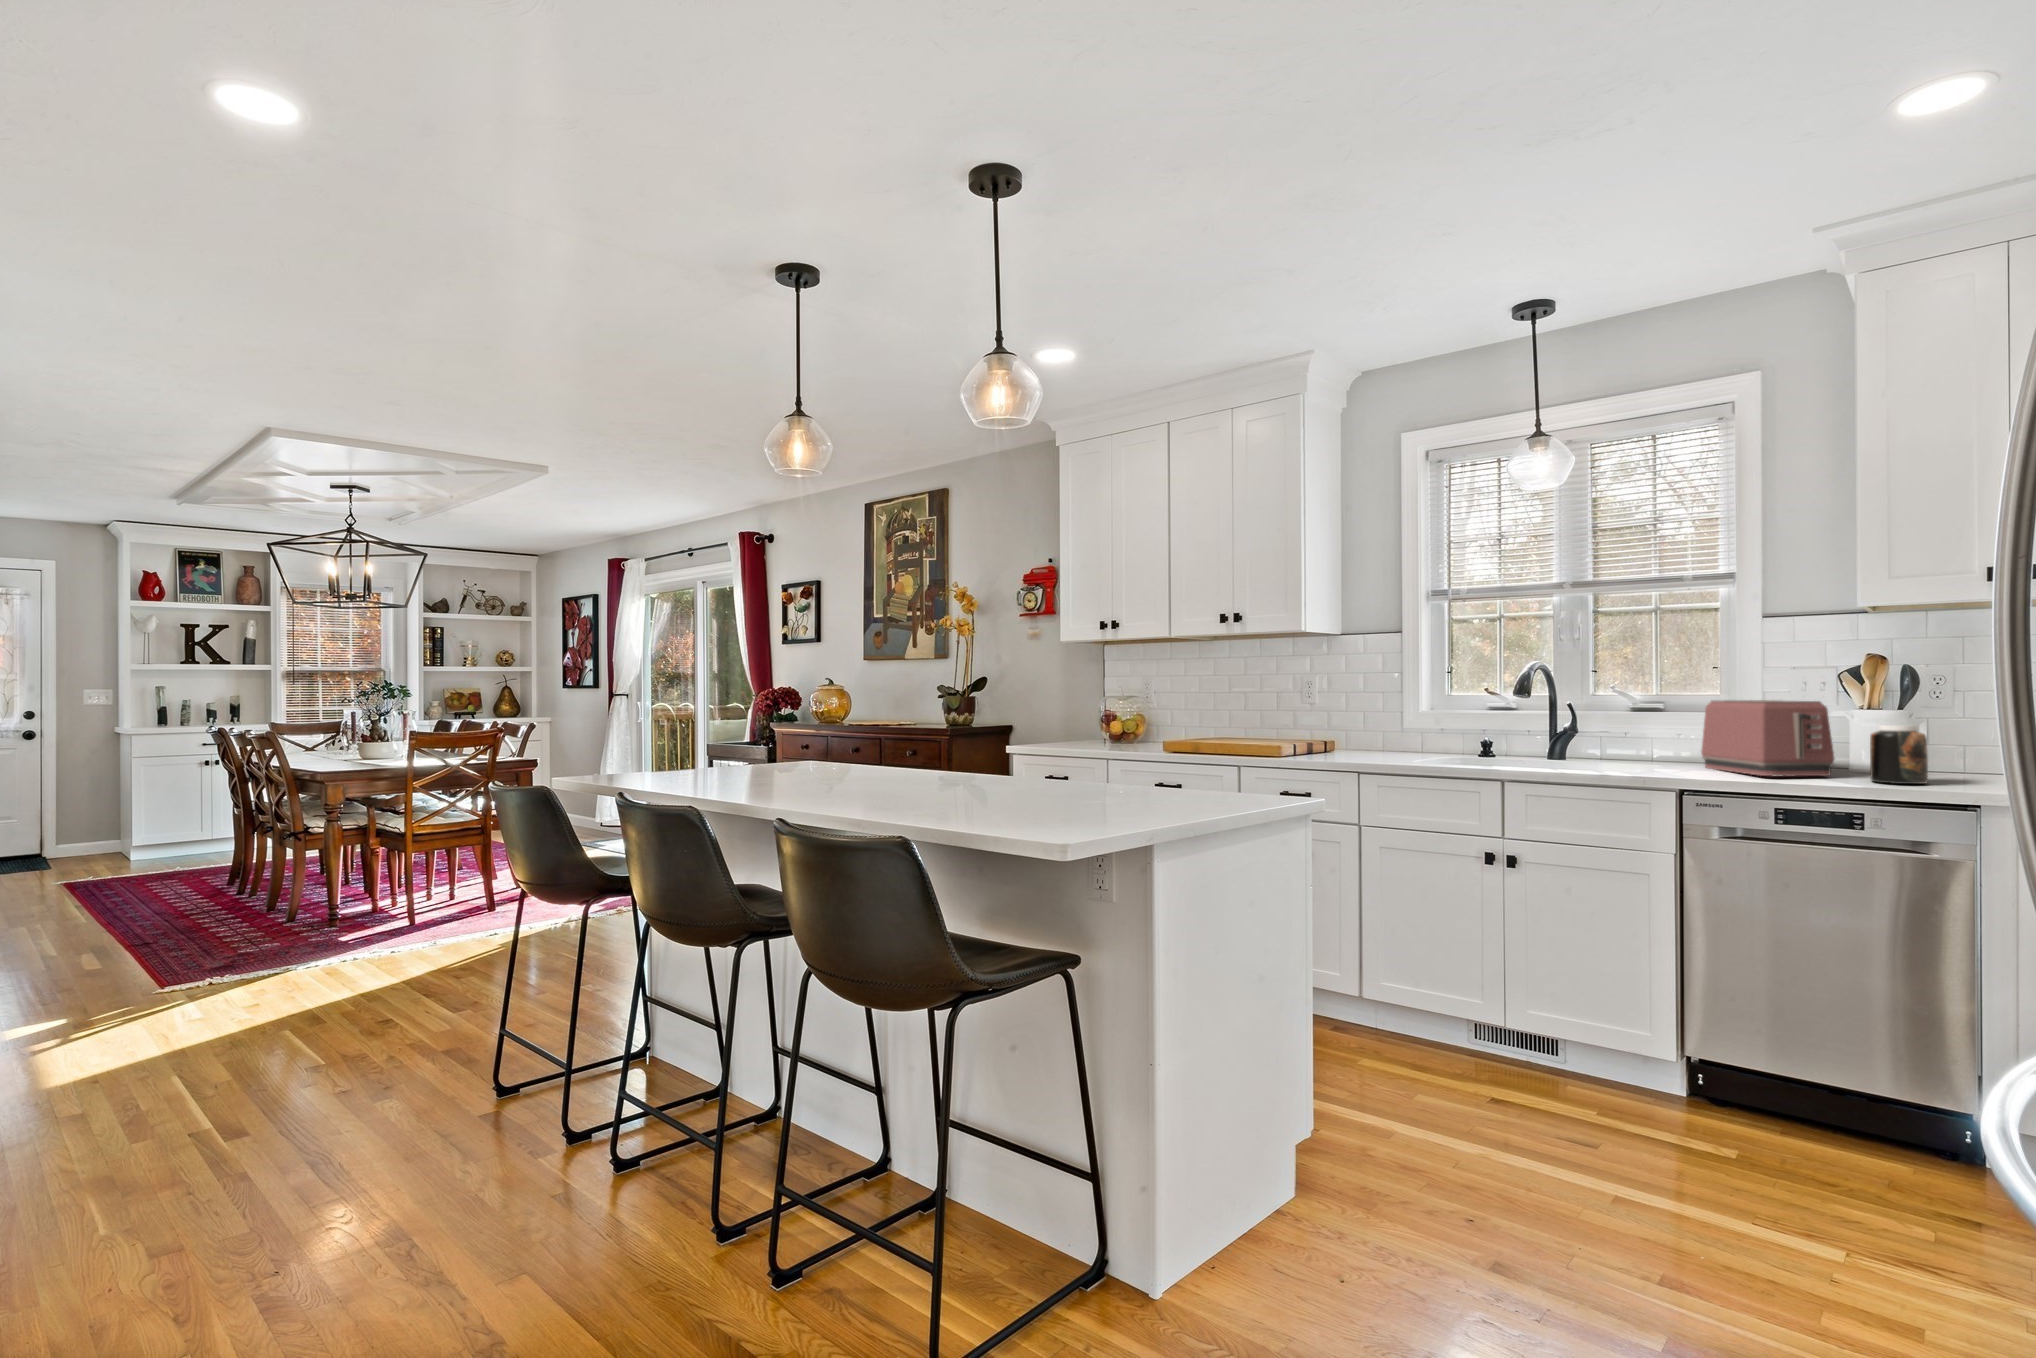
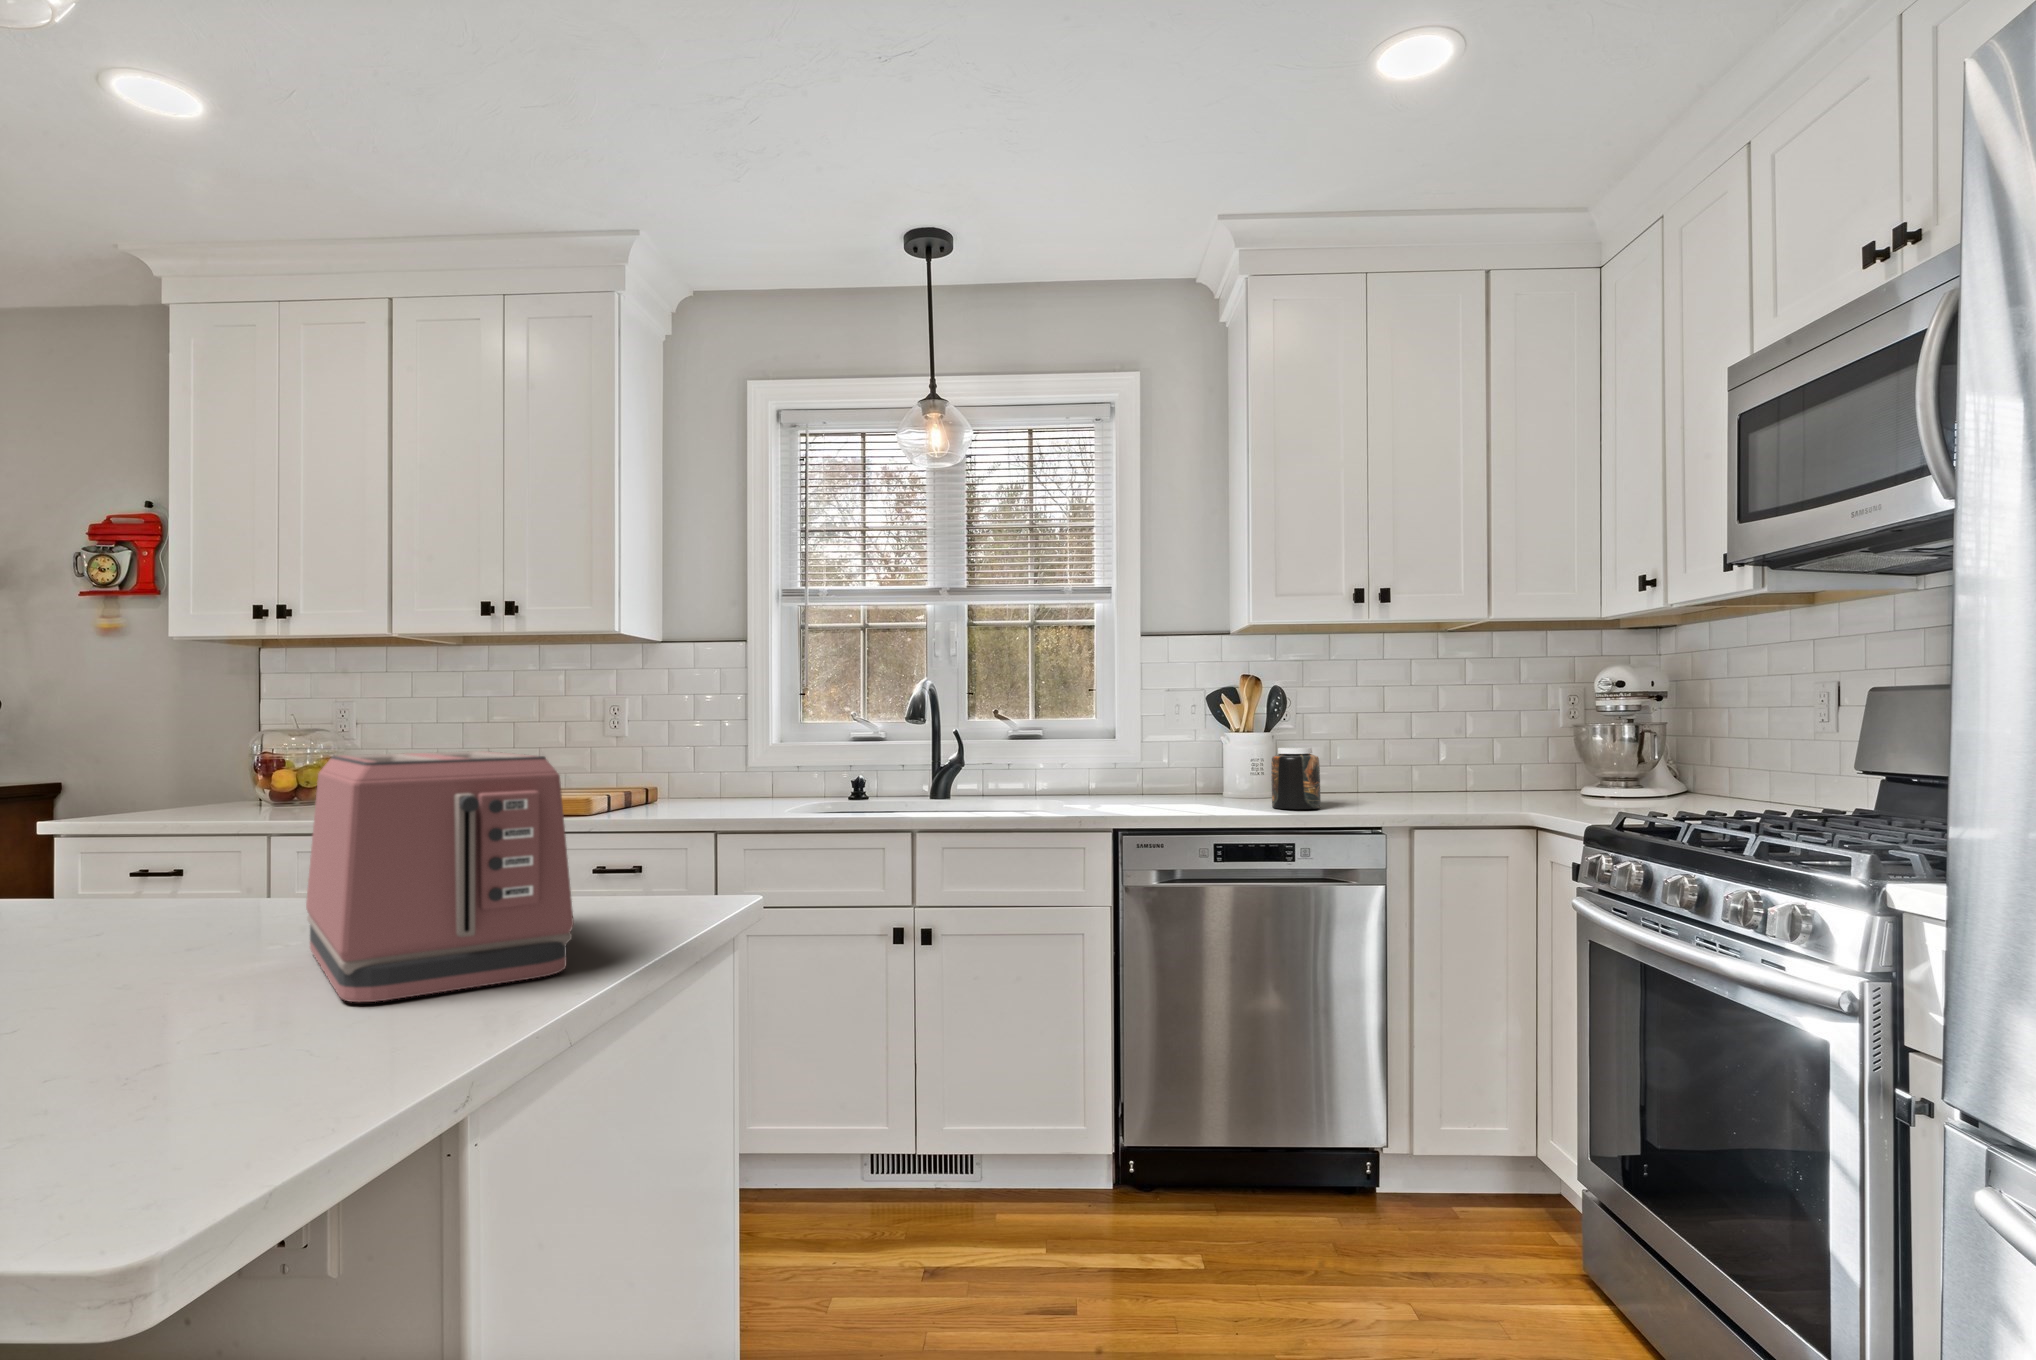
toaster: present [1701,700,1834,776] -> present [306,751,574,1002]

